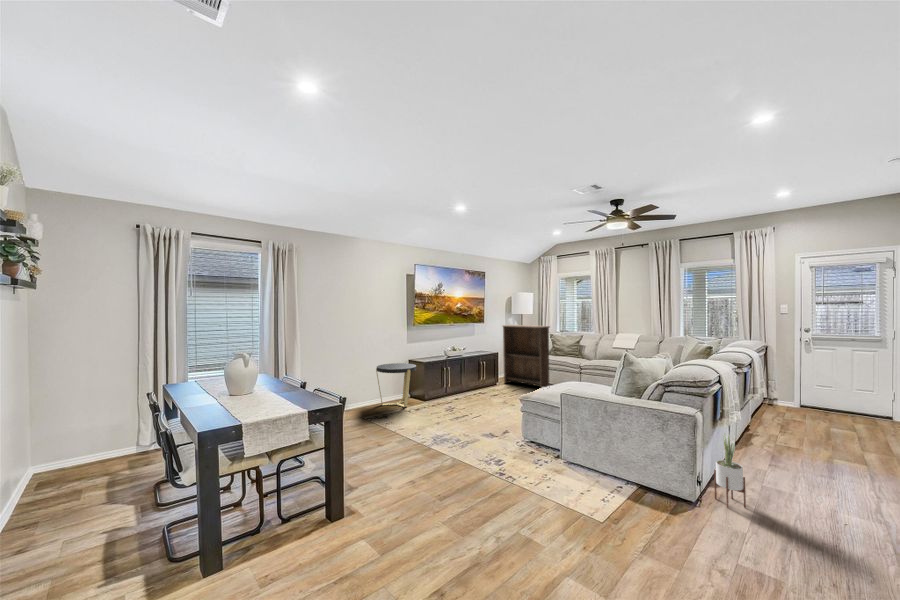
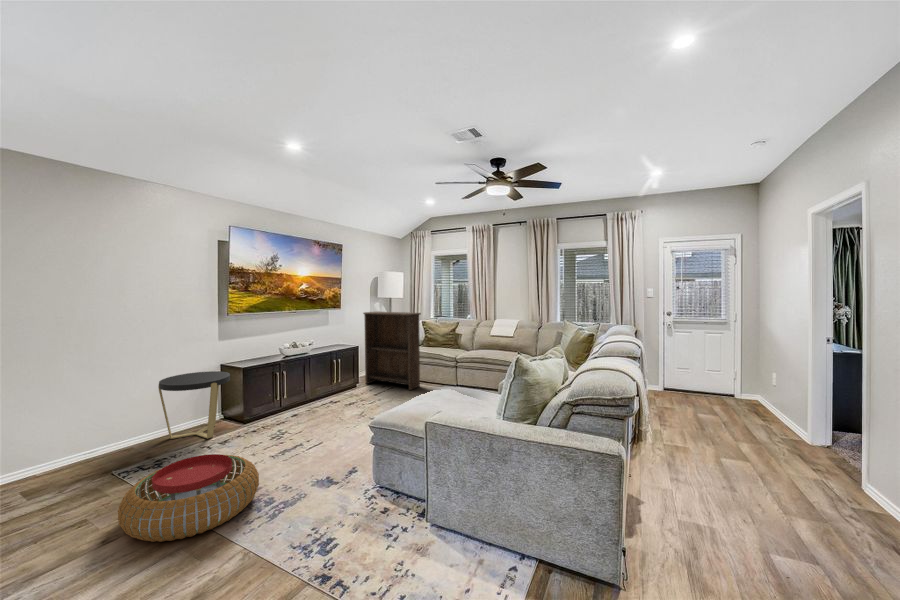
pouf: none [378,410,448,451] -> present [118,454,259,542]
potted plant: present [714,433,746,507] -> none [631,461,670,573]

